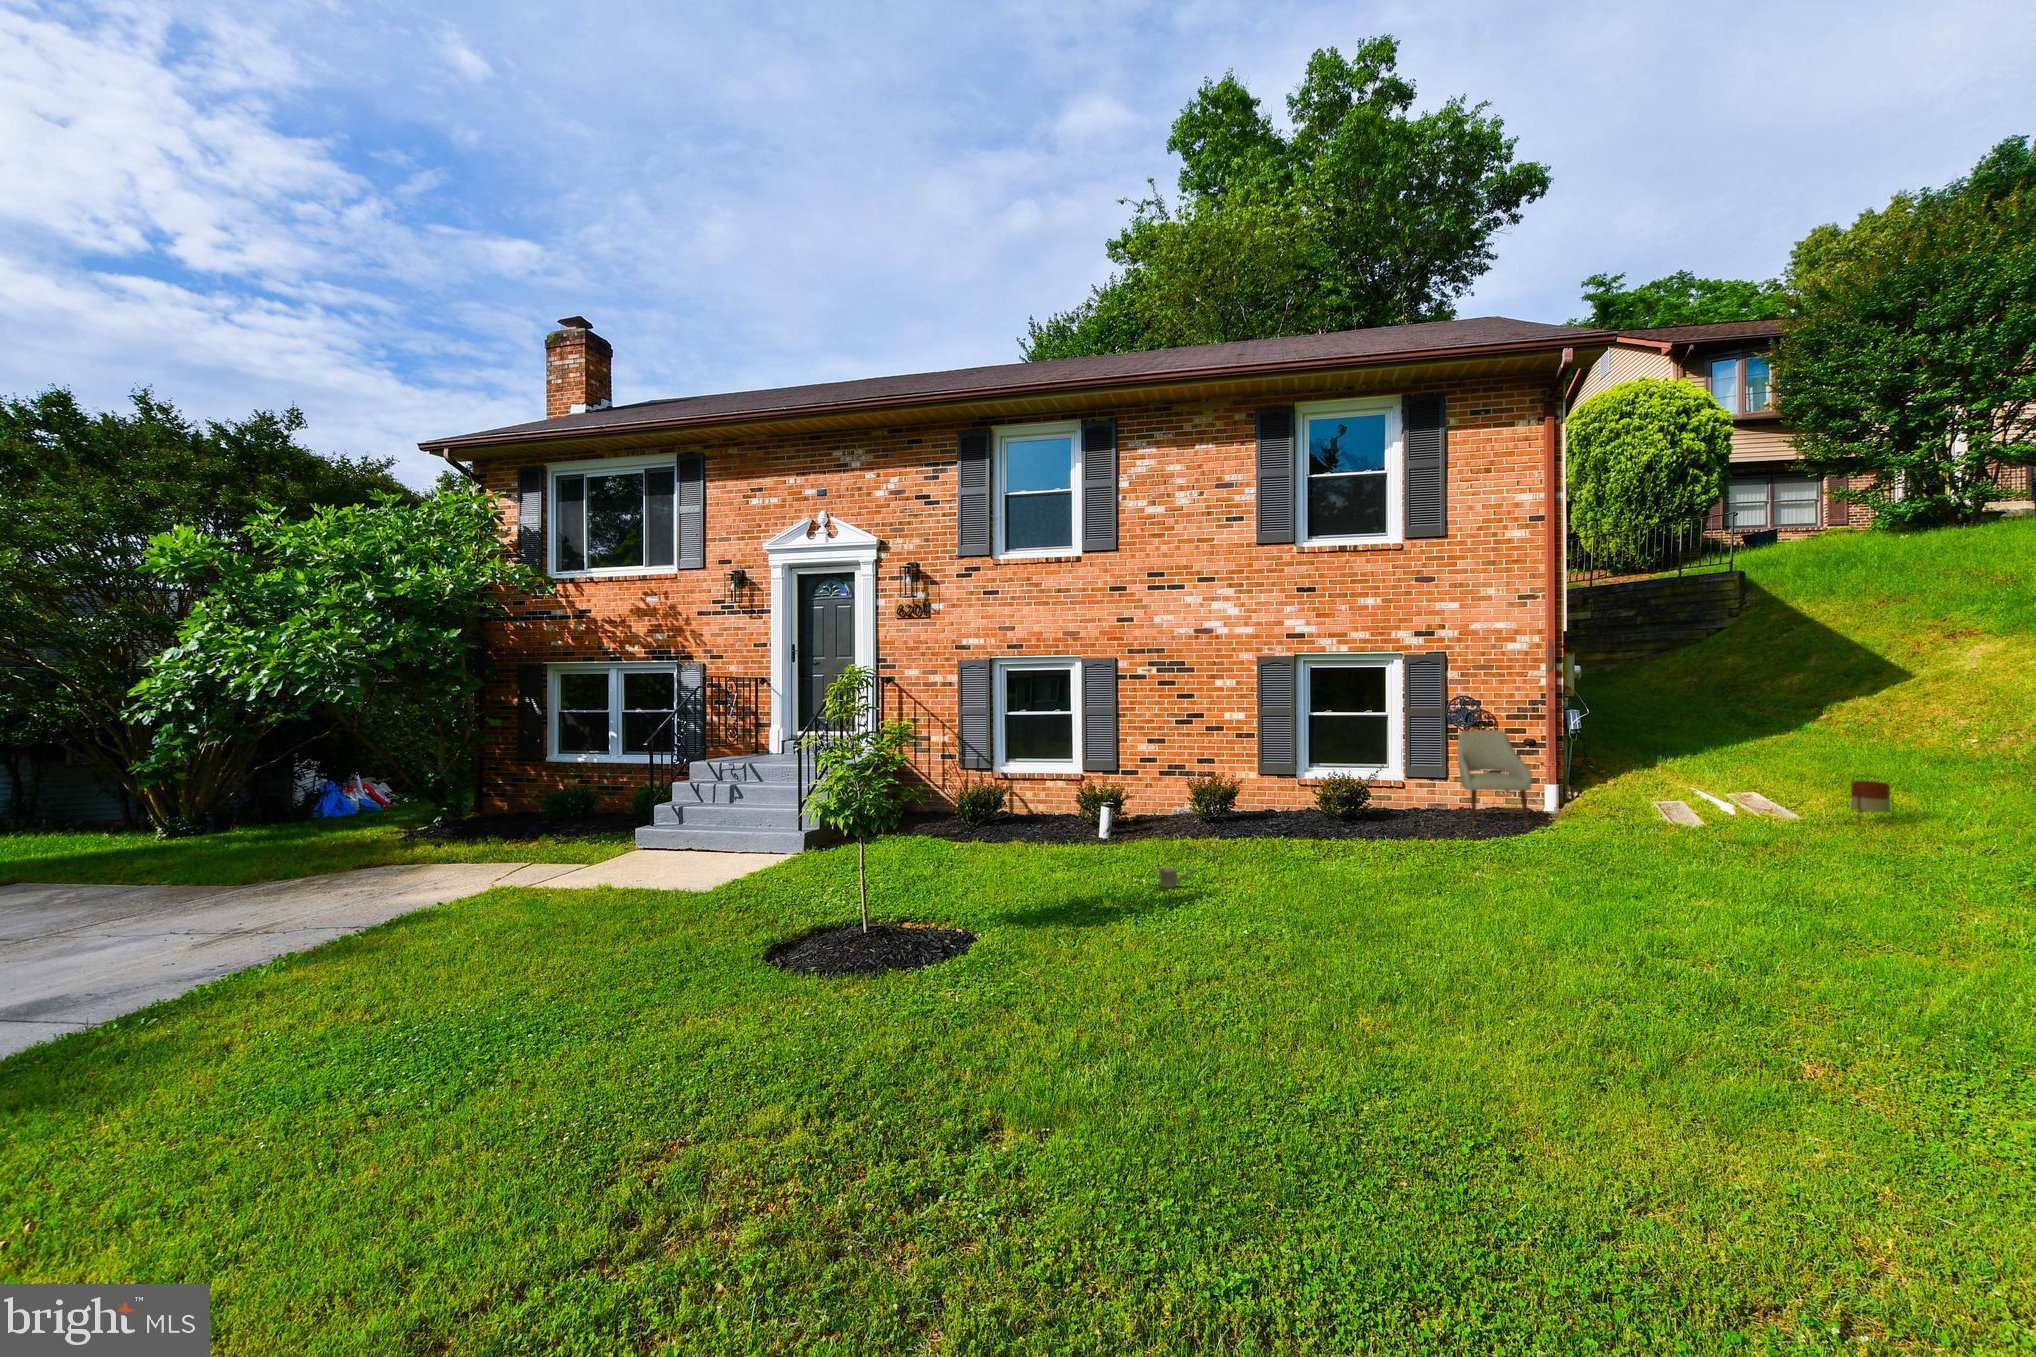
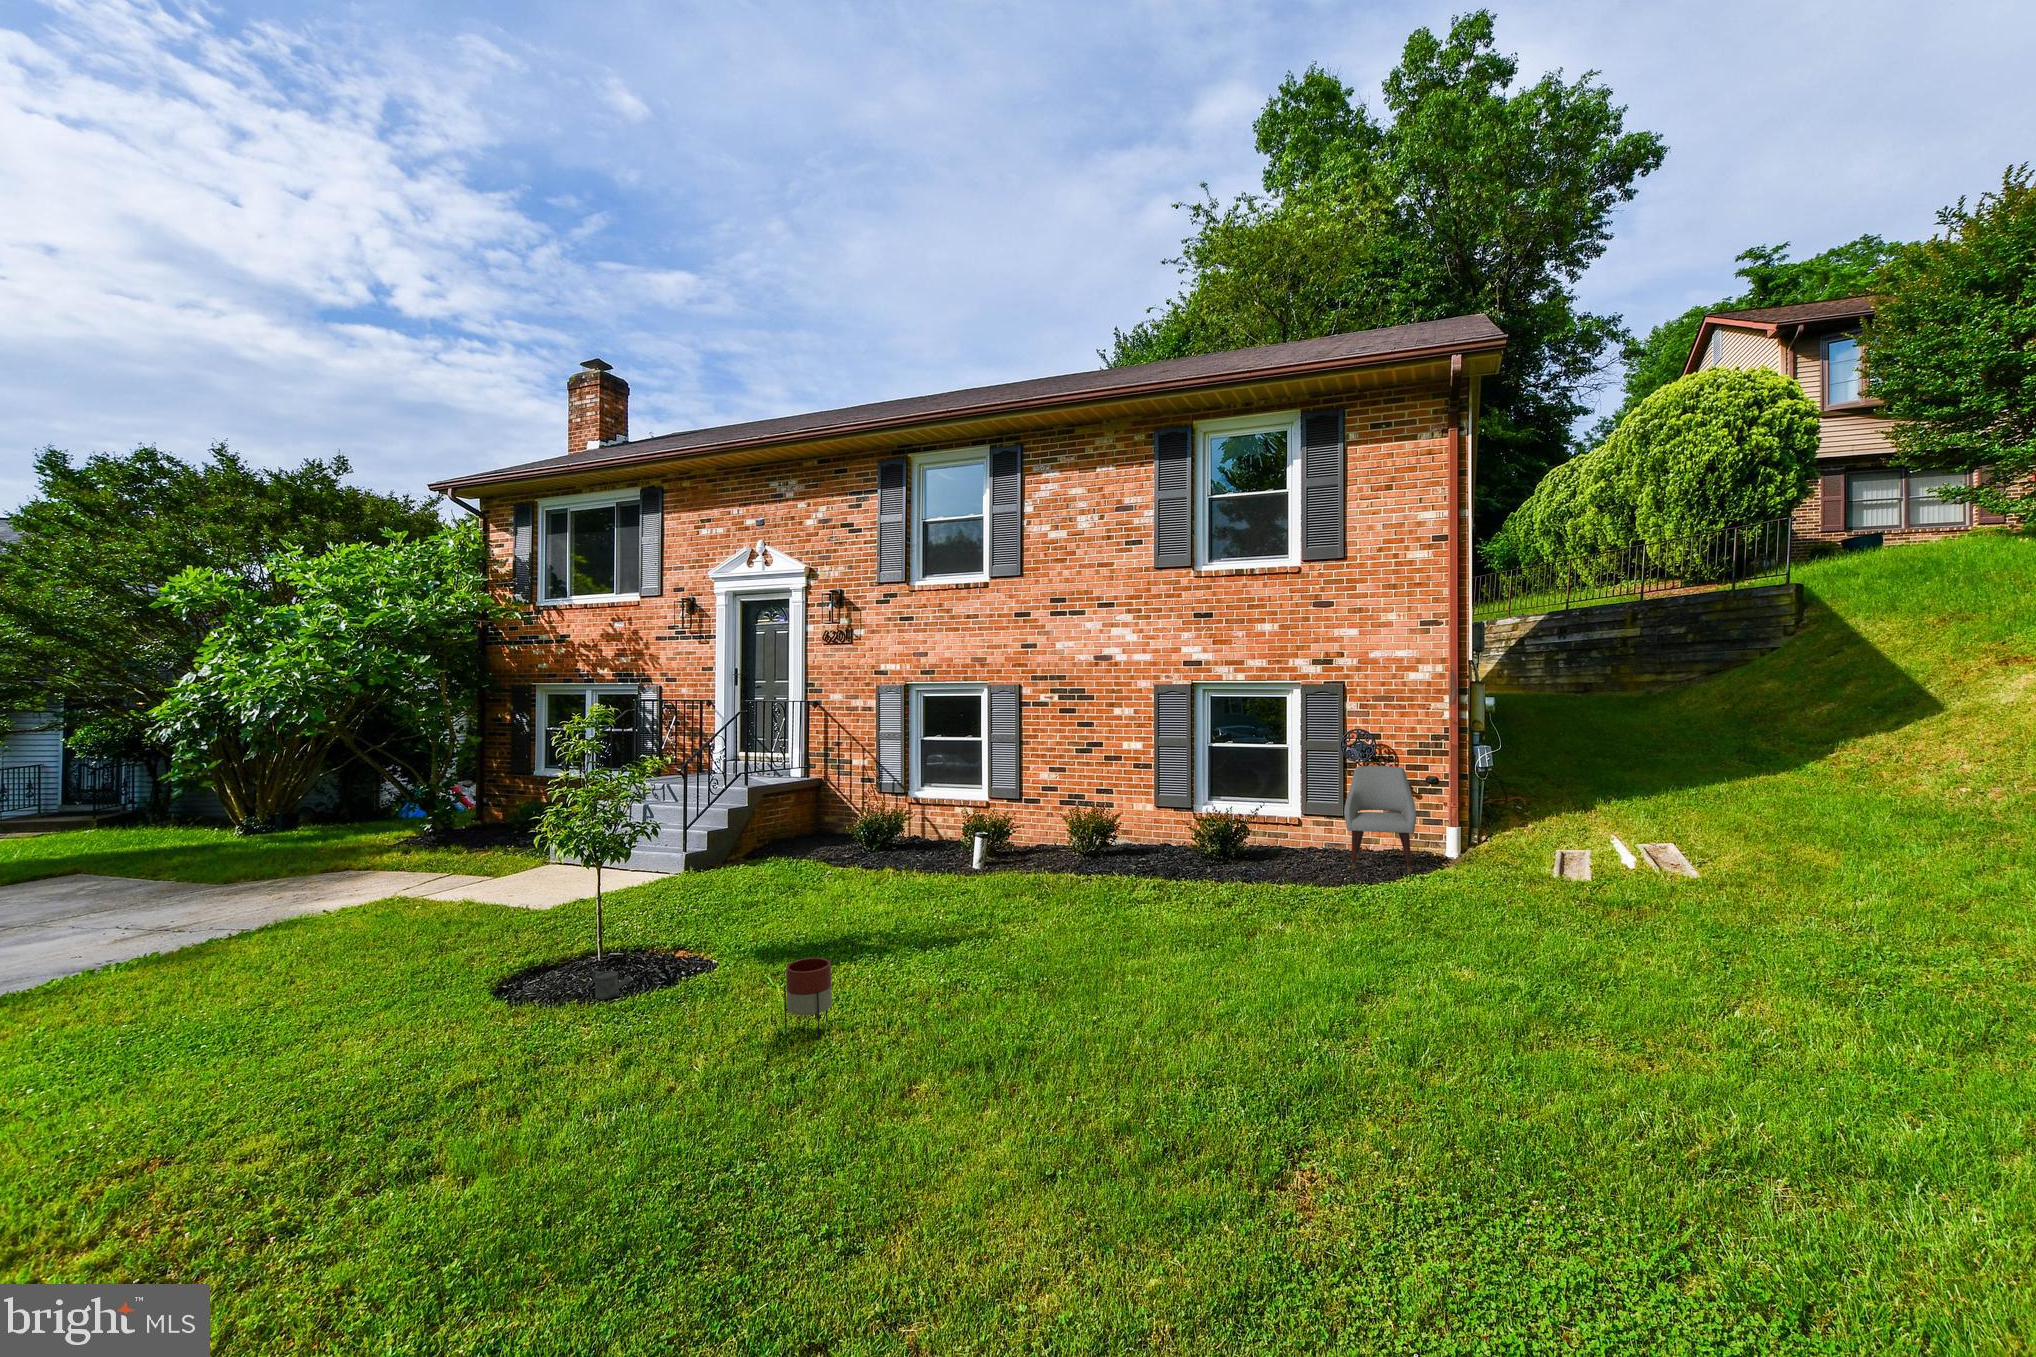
planter: present [1851,781,1894,820] -> present [784,958,832,1039]
watering can: present [1156,868,1196,888] -> present [593,971,631,1000]

